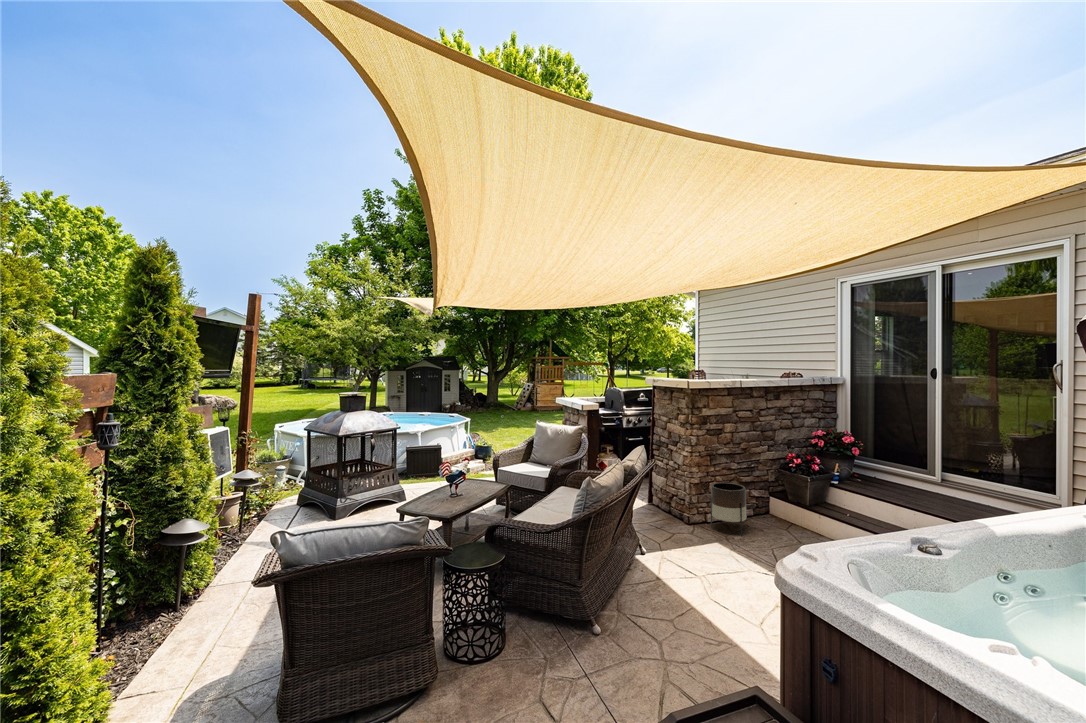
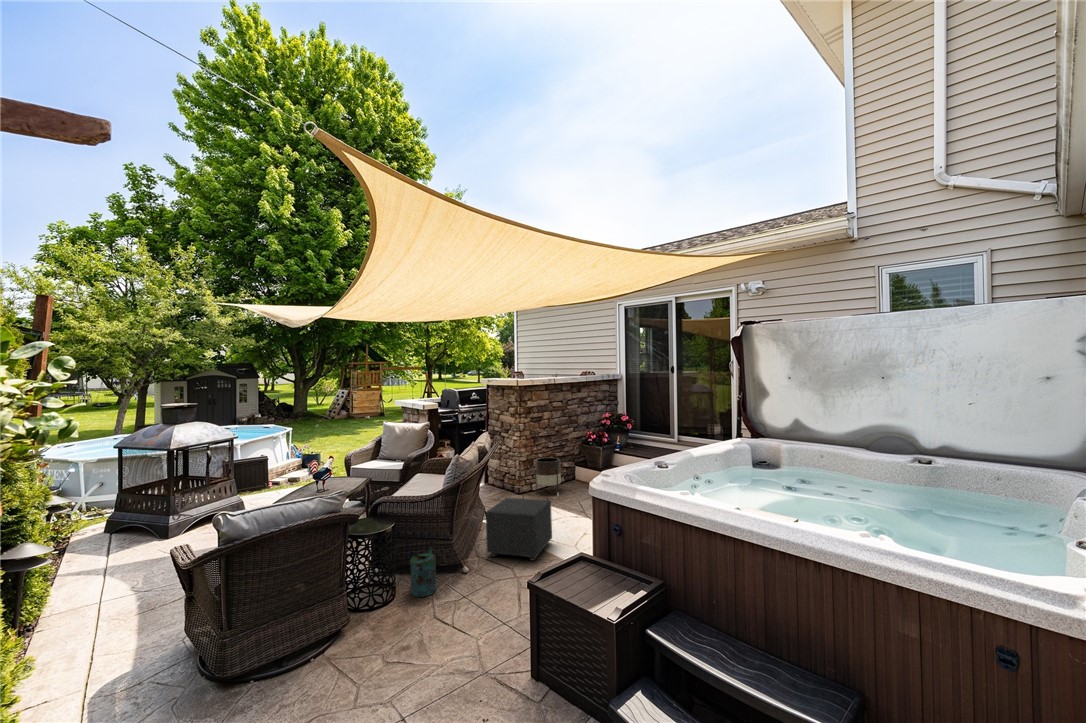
ottoman: none [626,541,725,647] -> present [486,498,552,560]
watering can: none [516,590,555,672] -> present [410,541,436,597]

